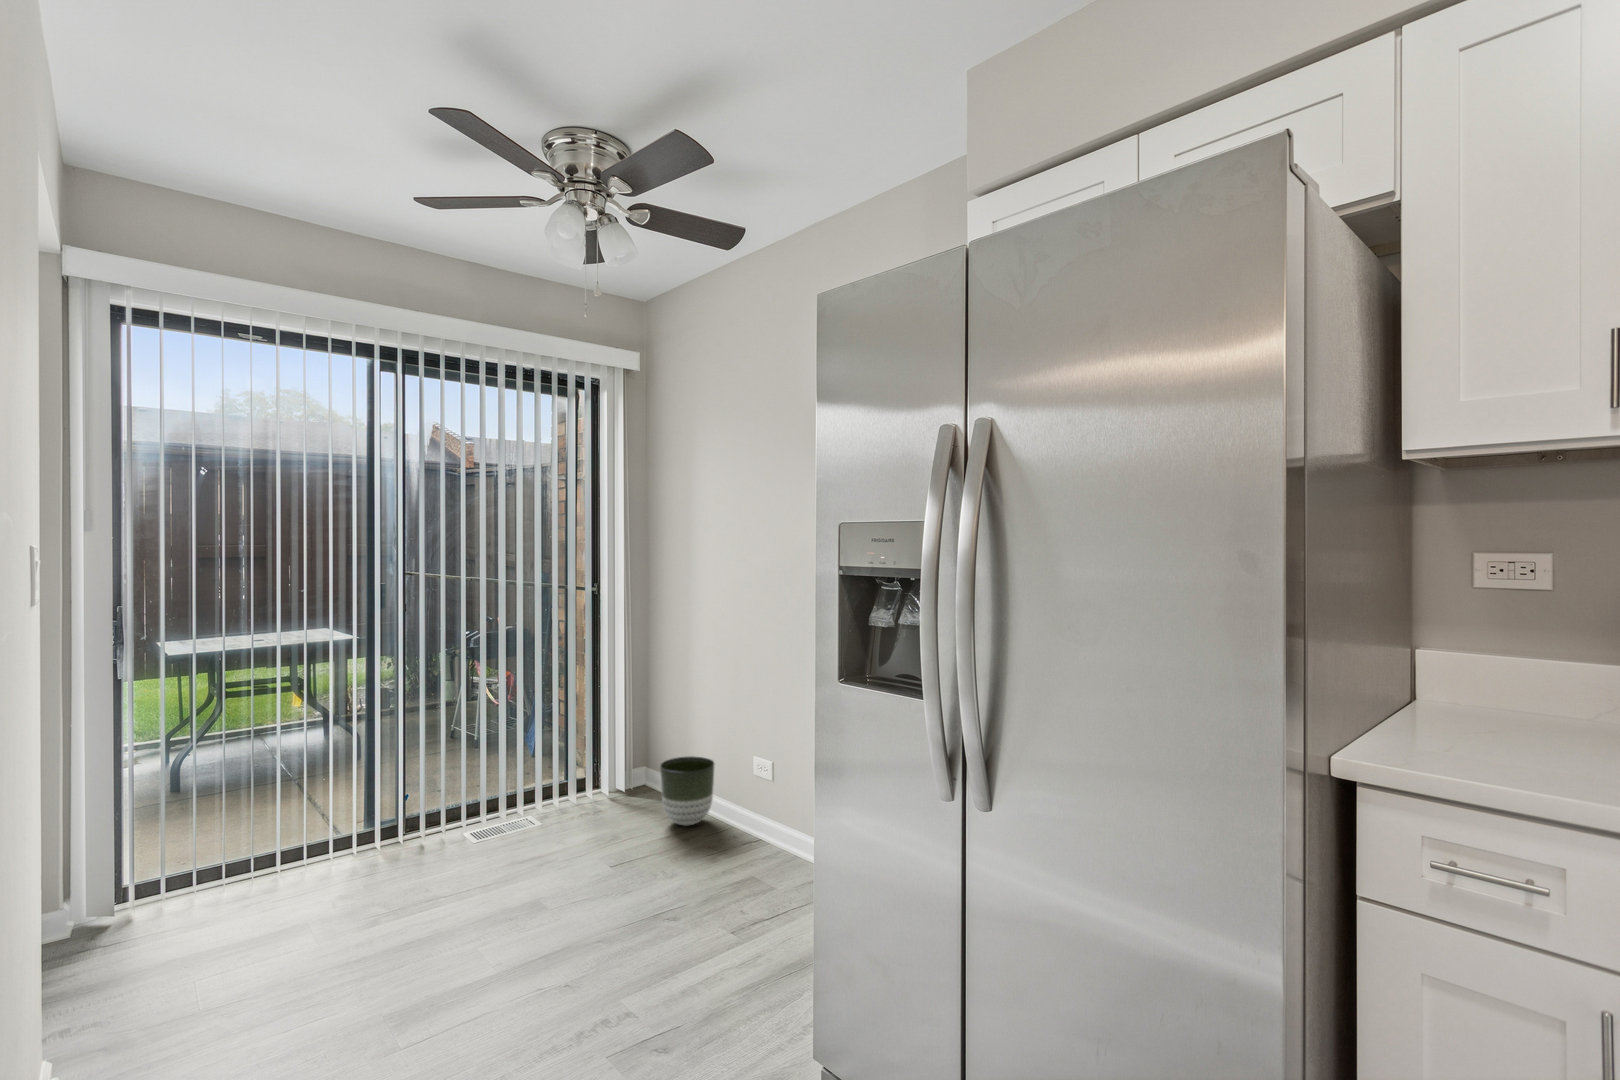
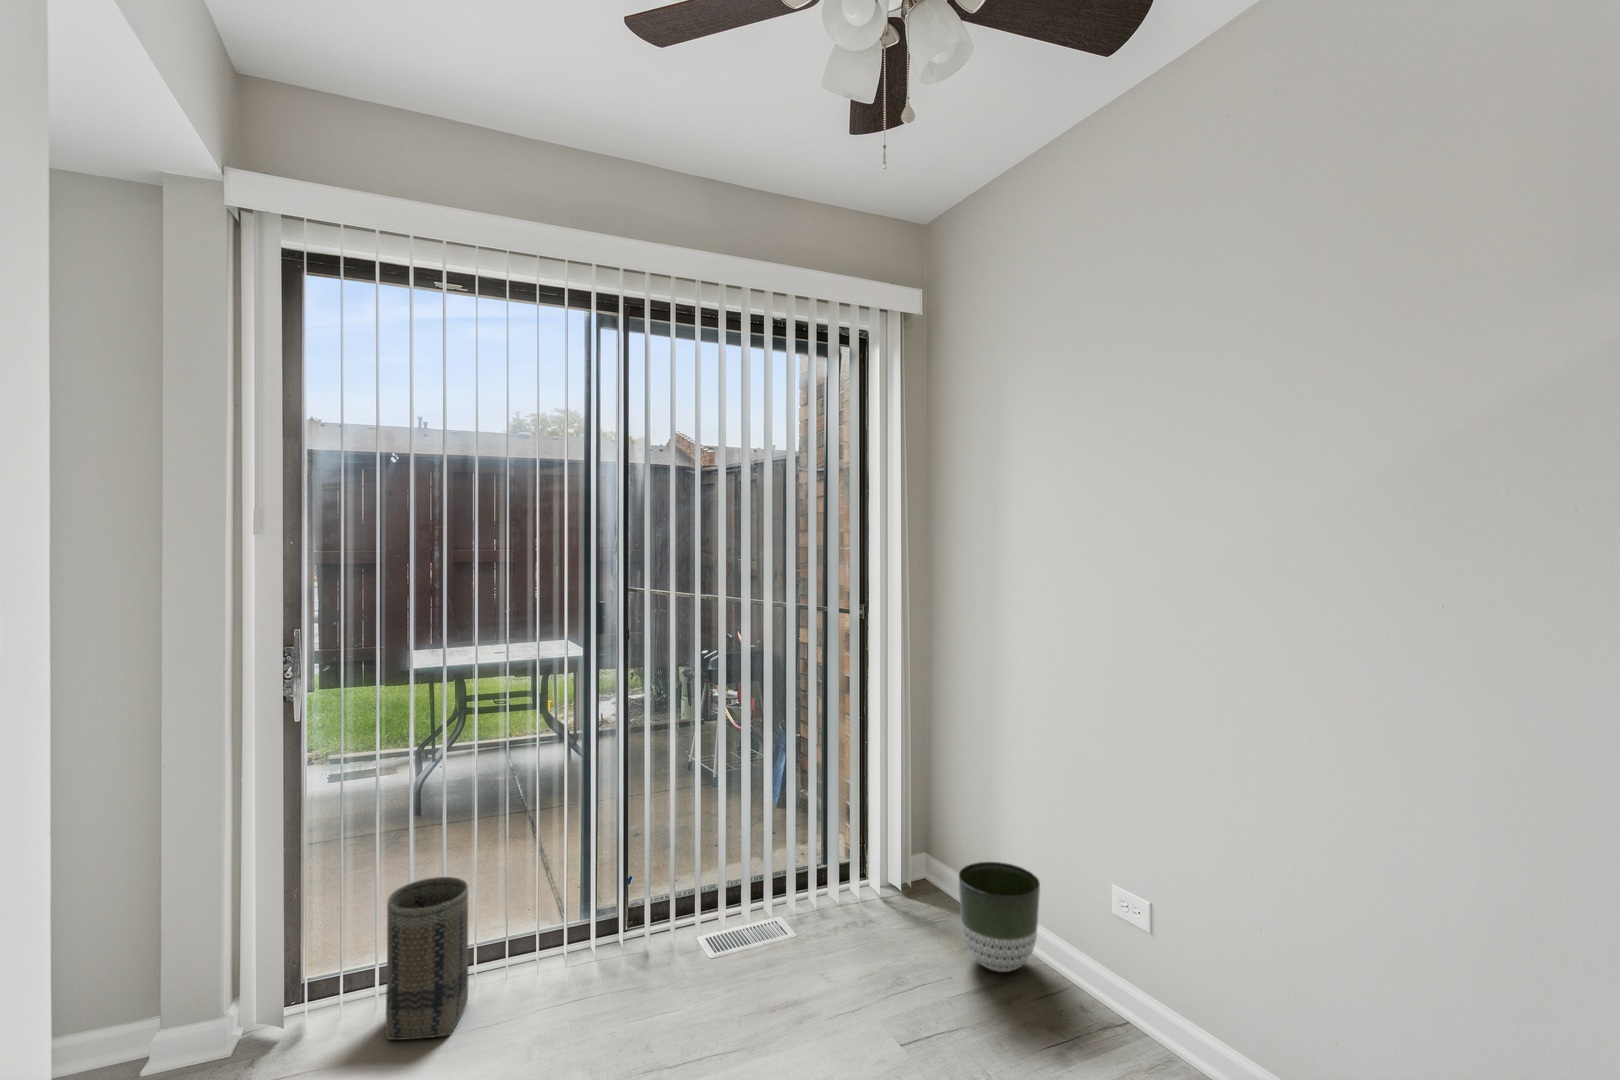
basket: none [209,794,277,913] -> present [386,877,469,1040]

